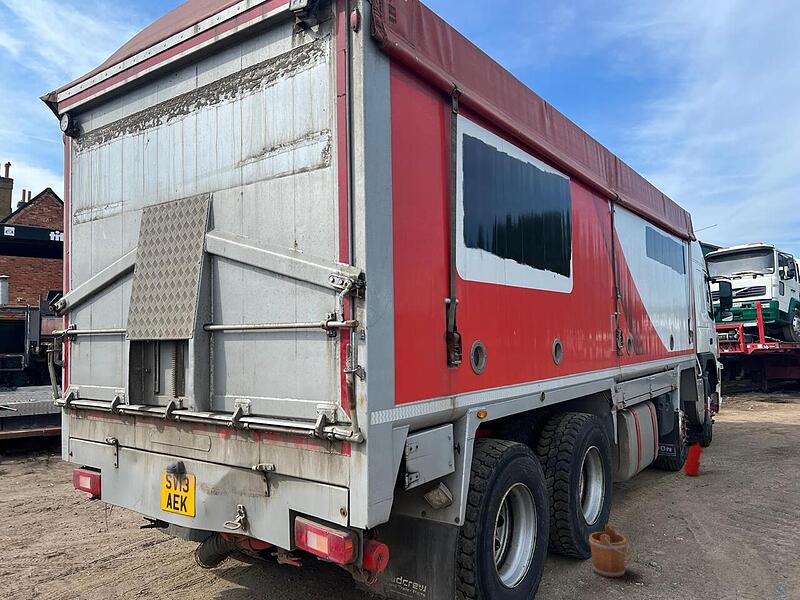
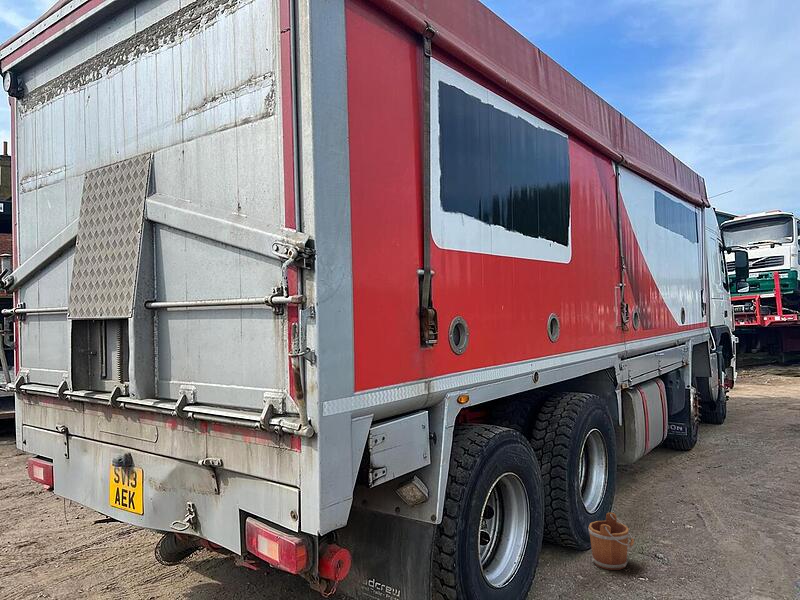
fire extinguisher: present [684,437,703,475] -> none [695,412,716,455]

